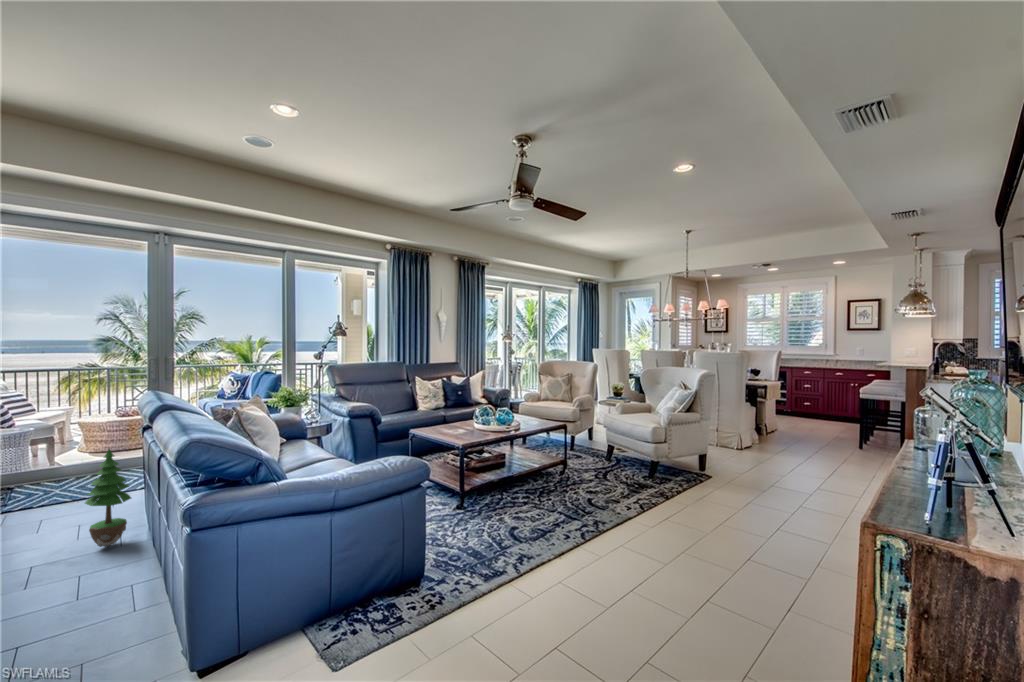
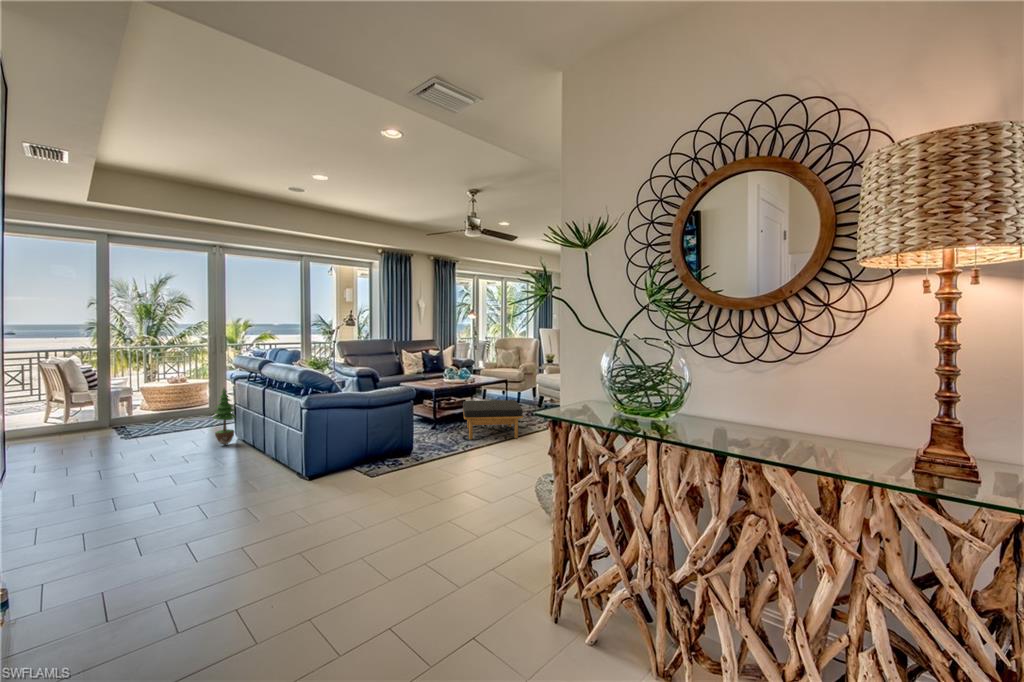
ottoman: none [505,462,610,539] -> present [463,400,523,440]

